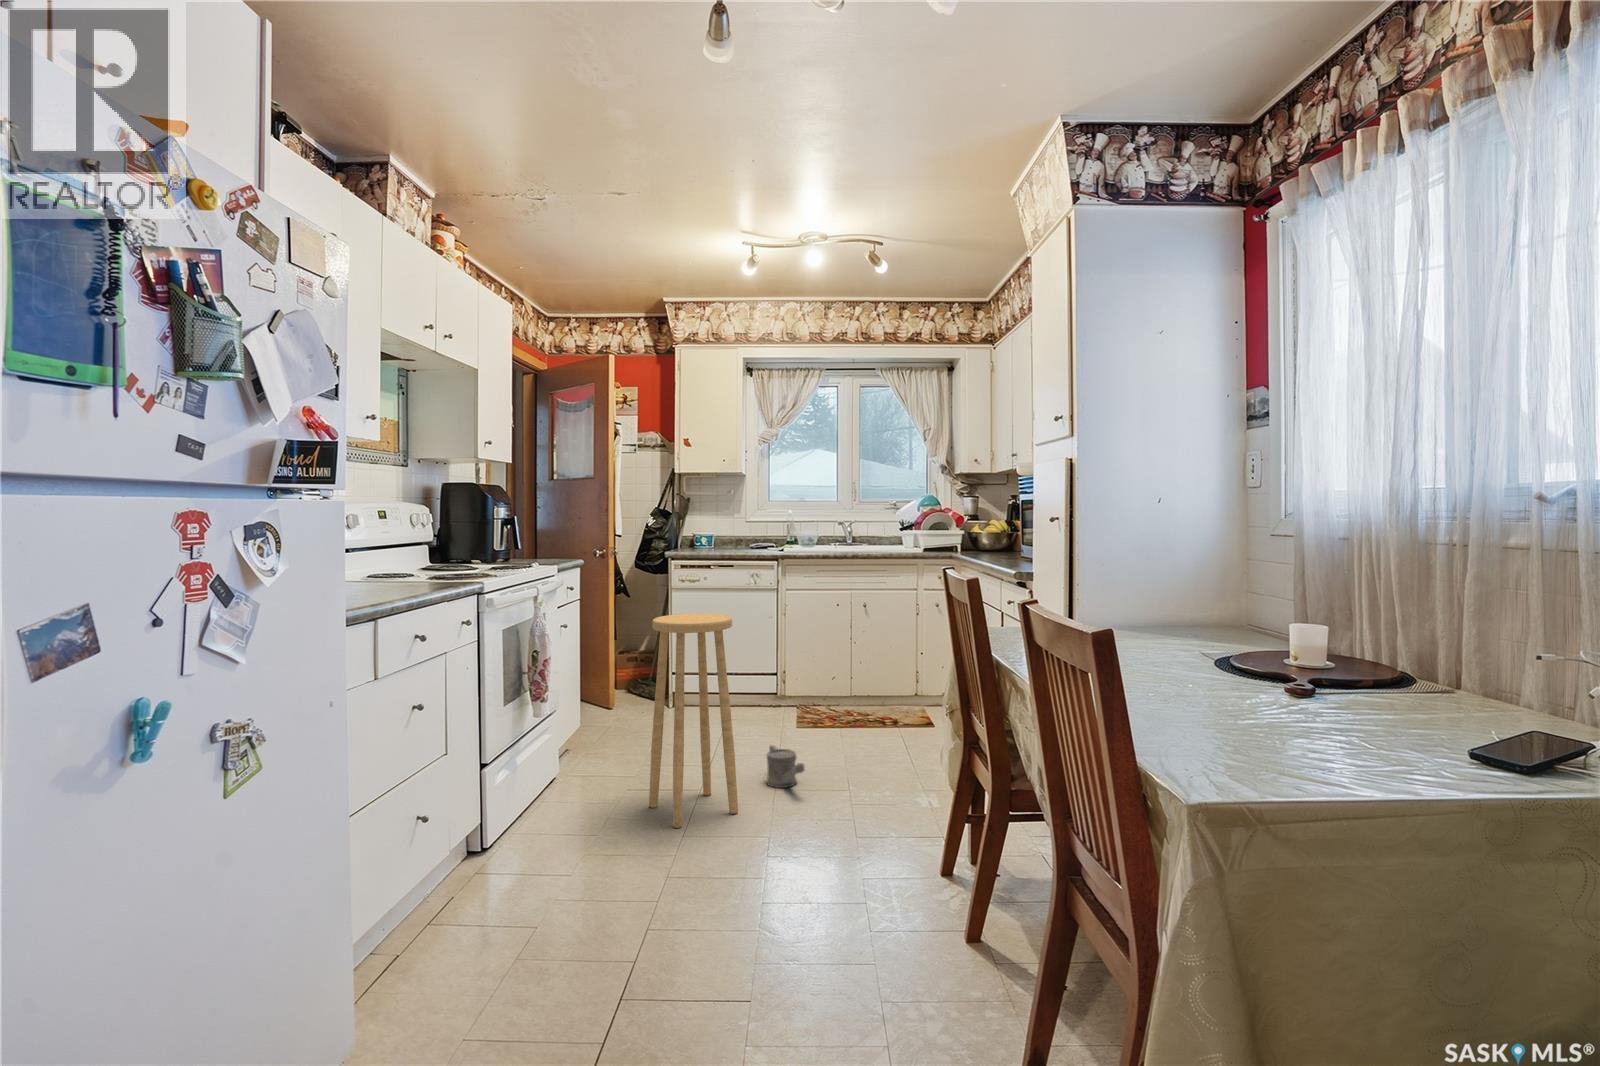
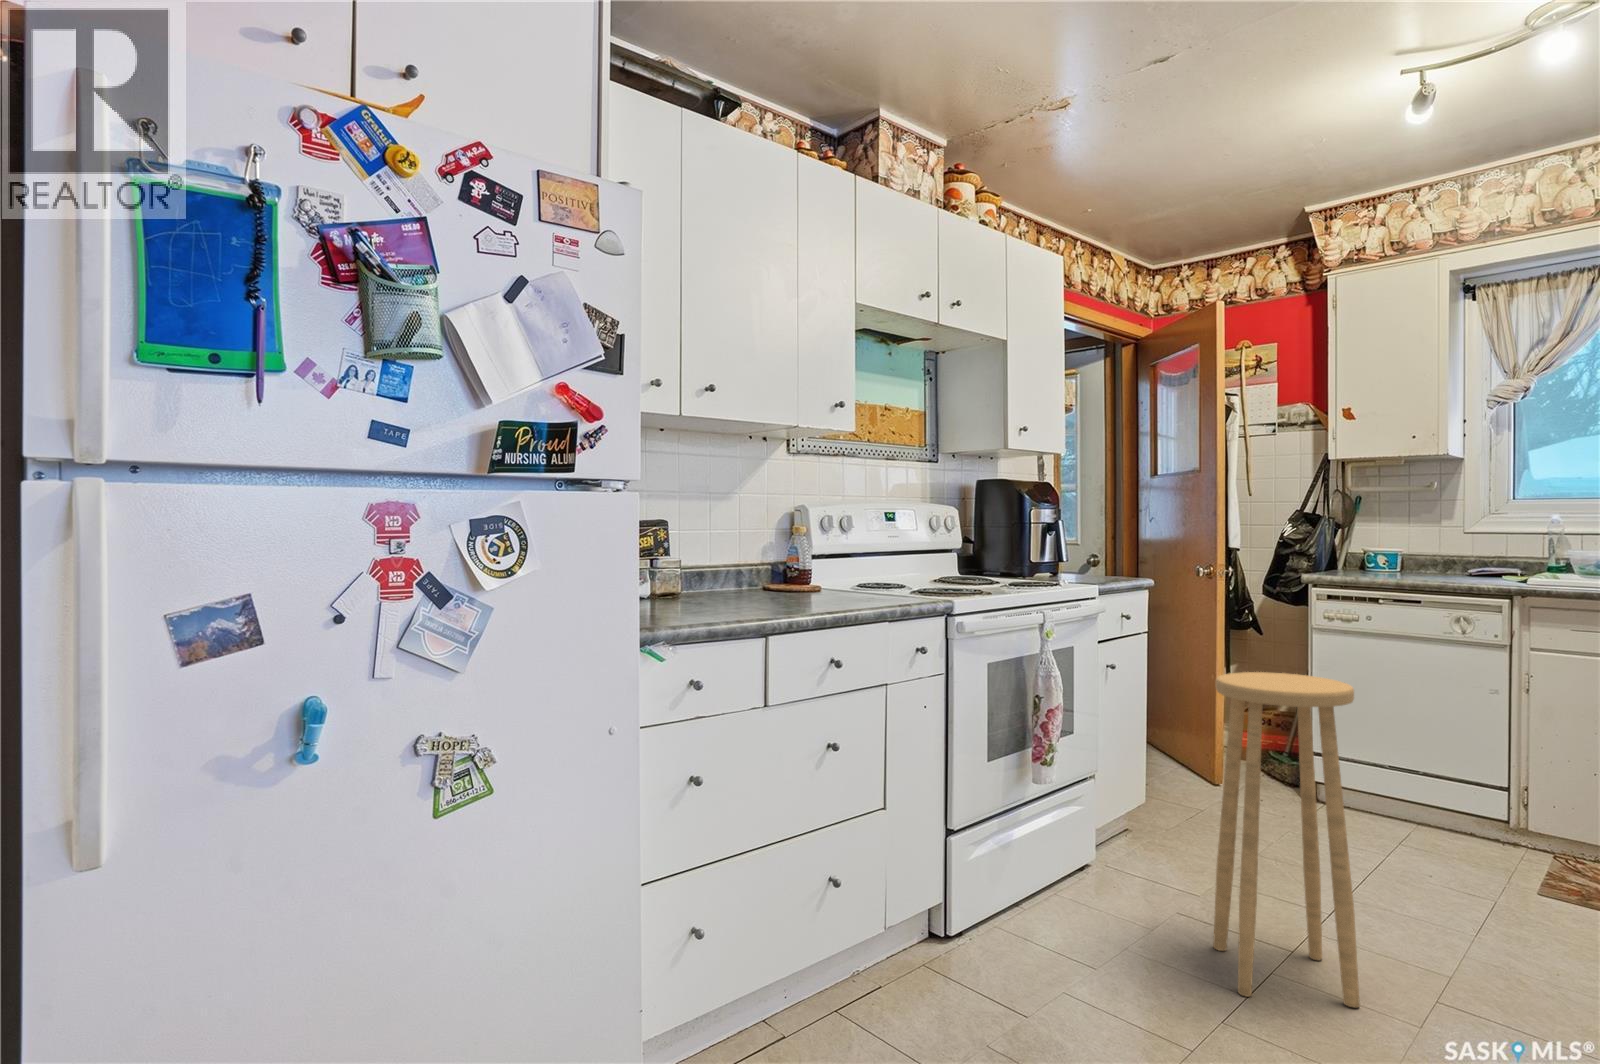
watering can: present [767,745,805,788] -> none [1436,911,1508,996]

